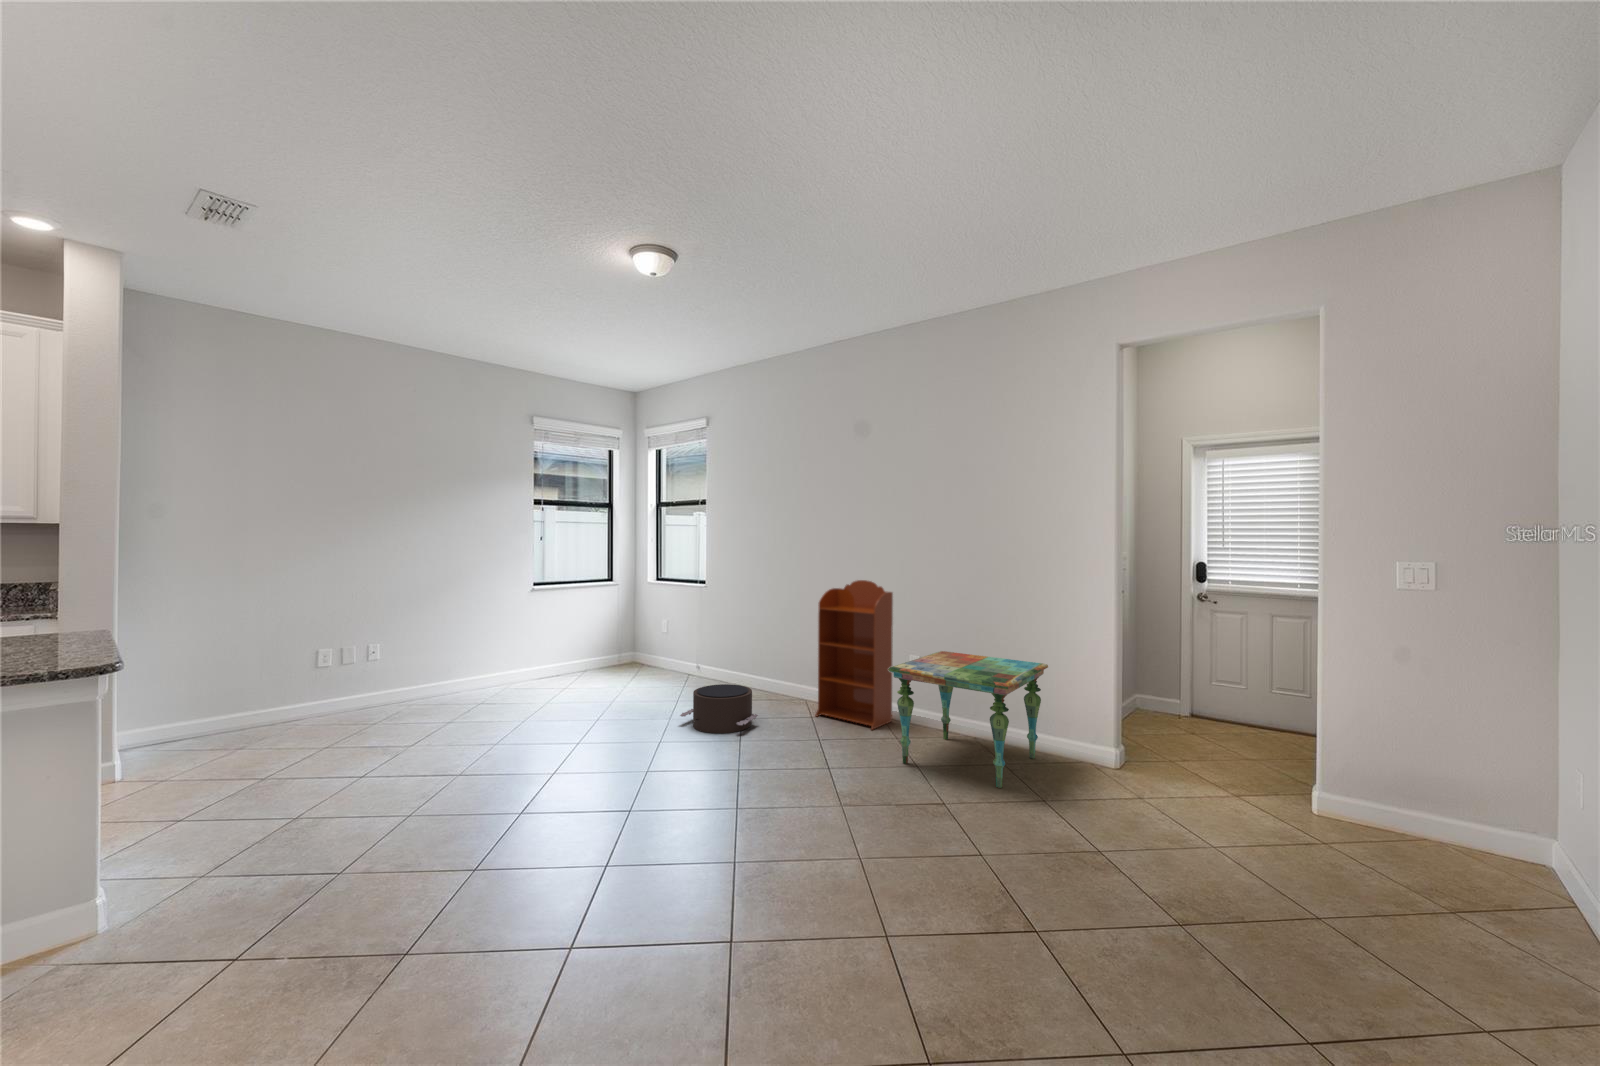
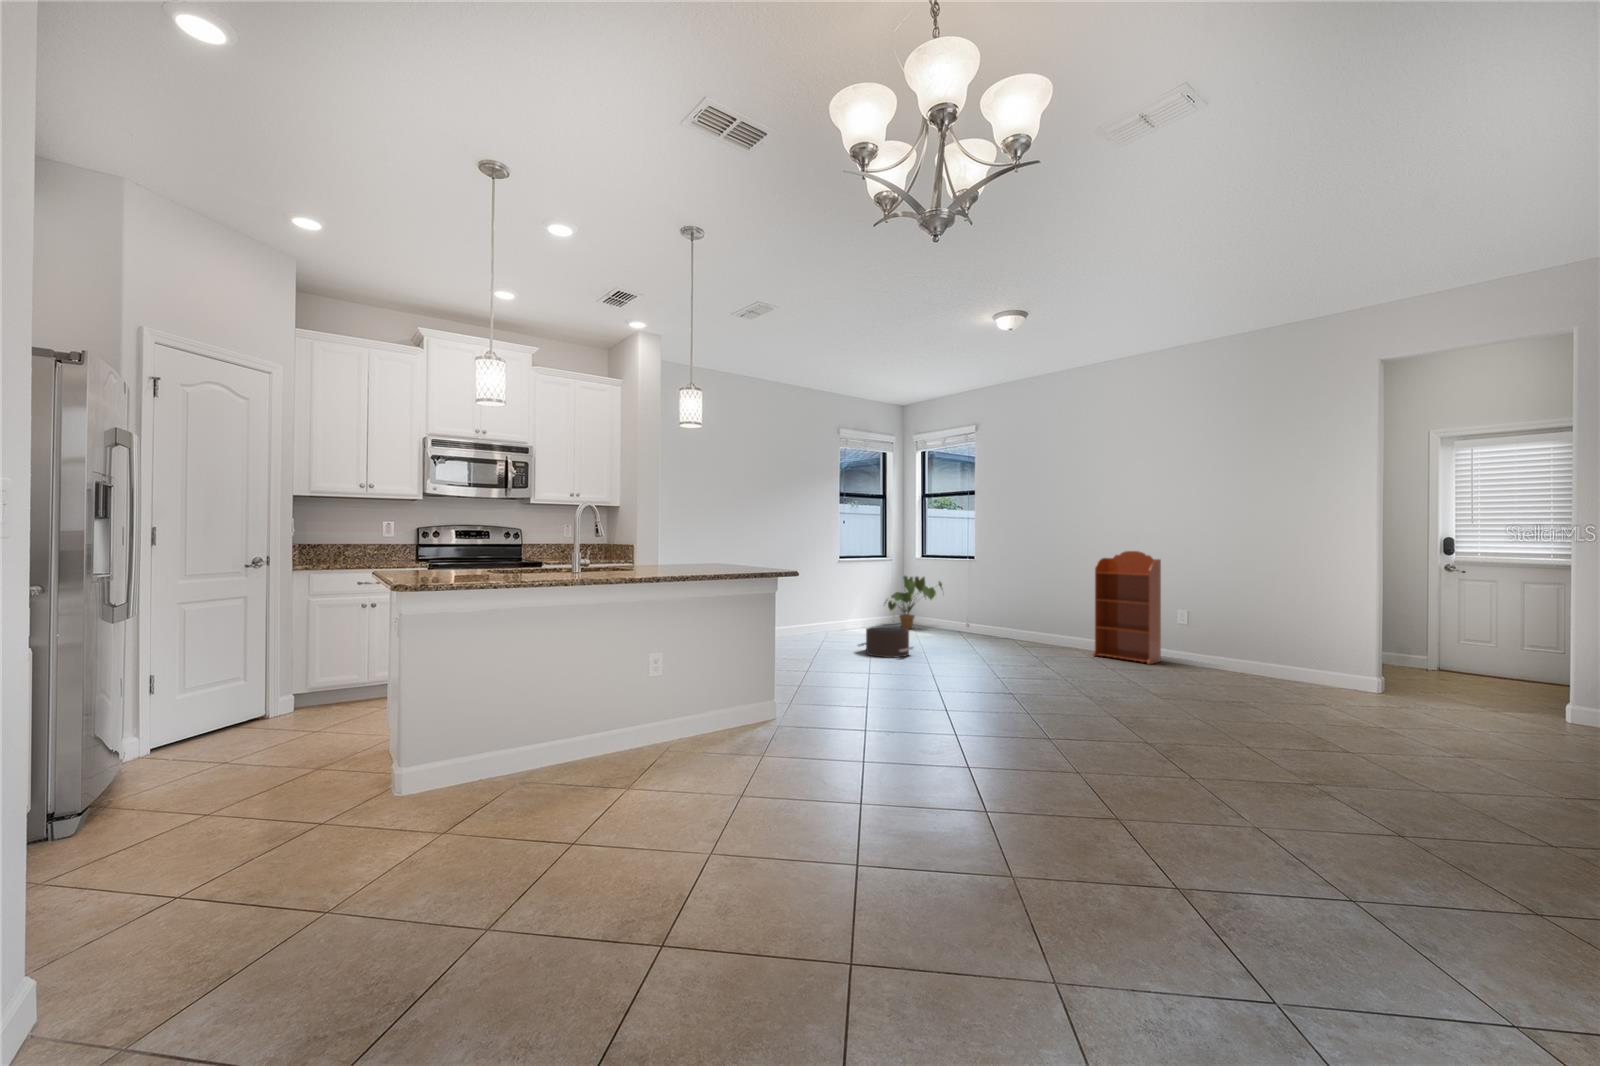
house plant: none [596,605,675,674] -> present [887,576,942,629]
side table: present [888,651,1048,788] -> none [1178,604,1311,695]
pouf: present [680,684,758,733] -> present [858,626,913,658]

